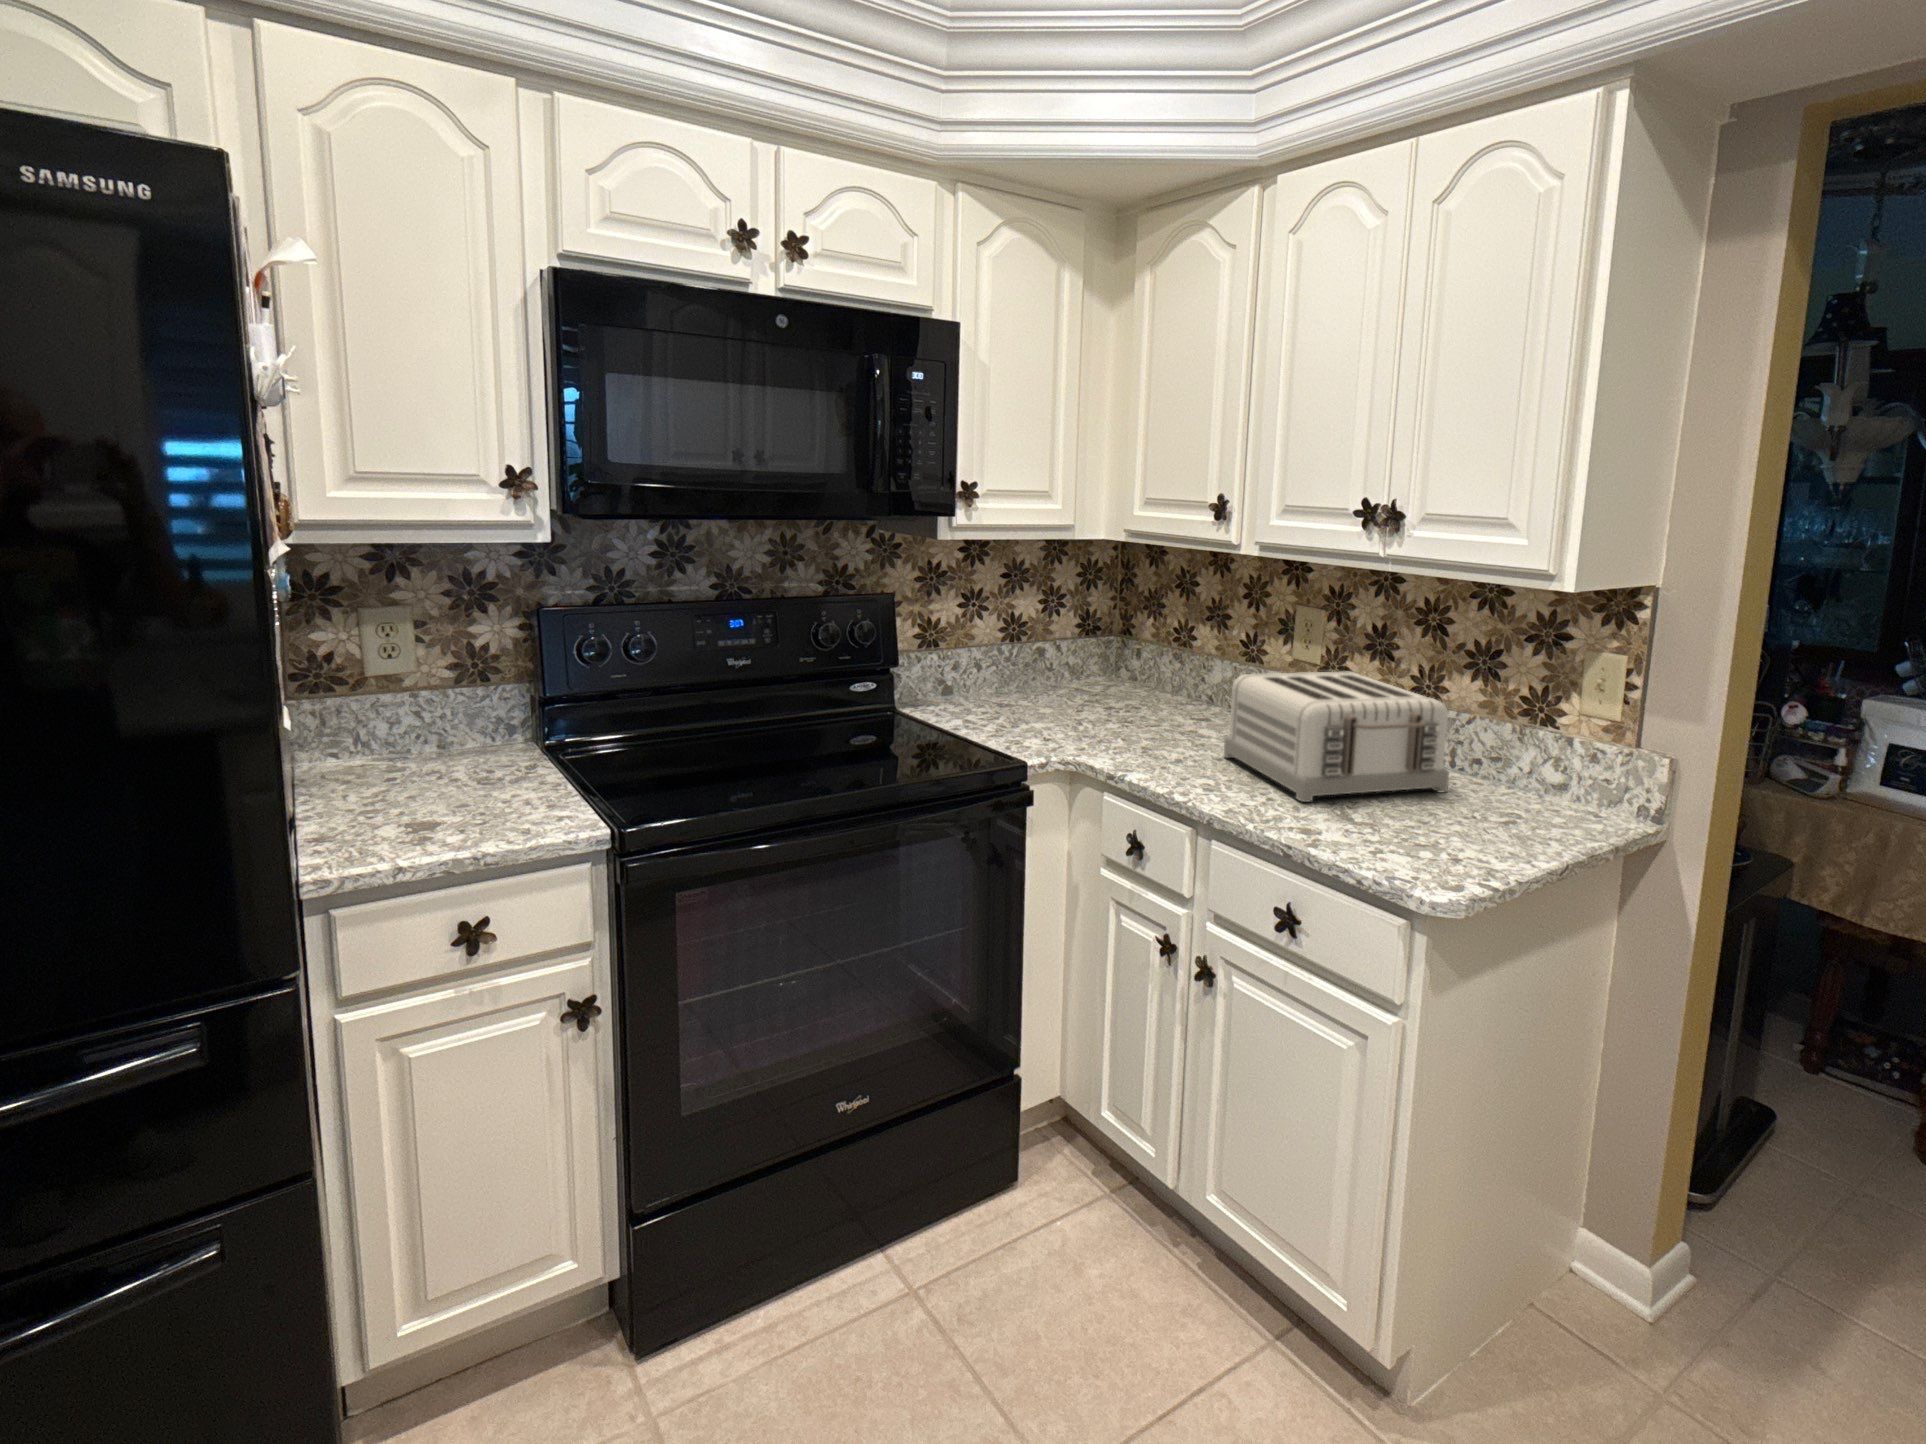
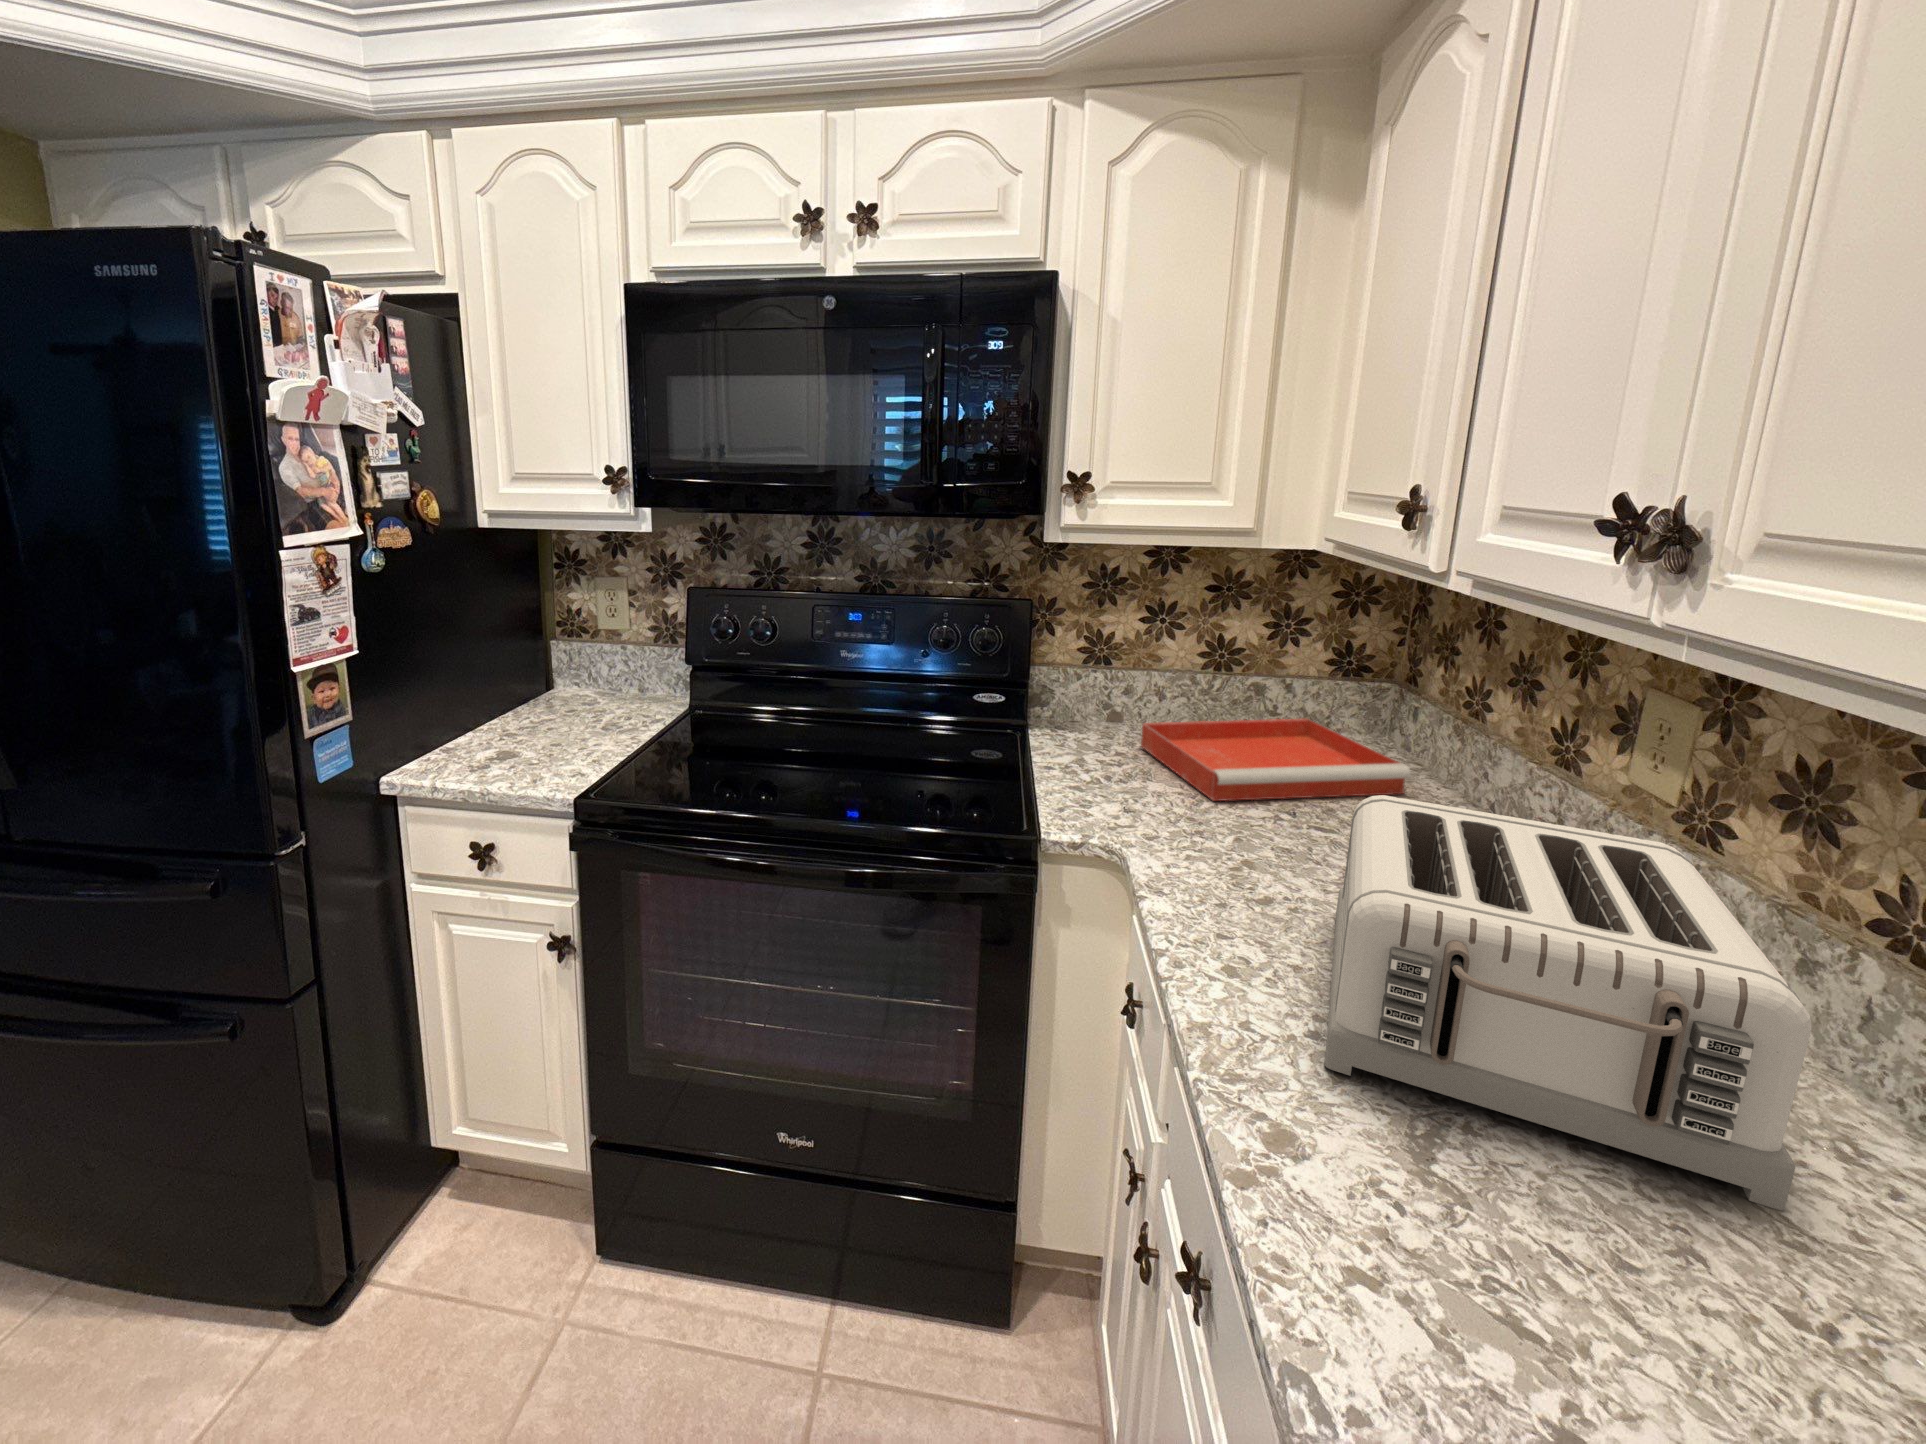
tray: none [992,668,1166,724] -> present [1141,719,1411,801]

